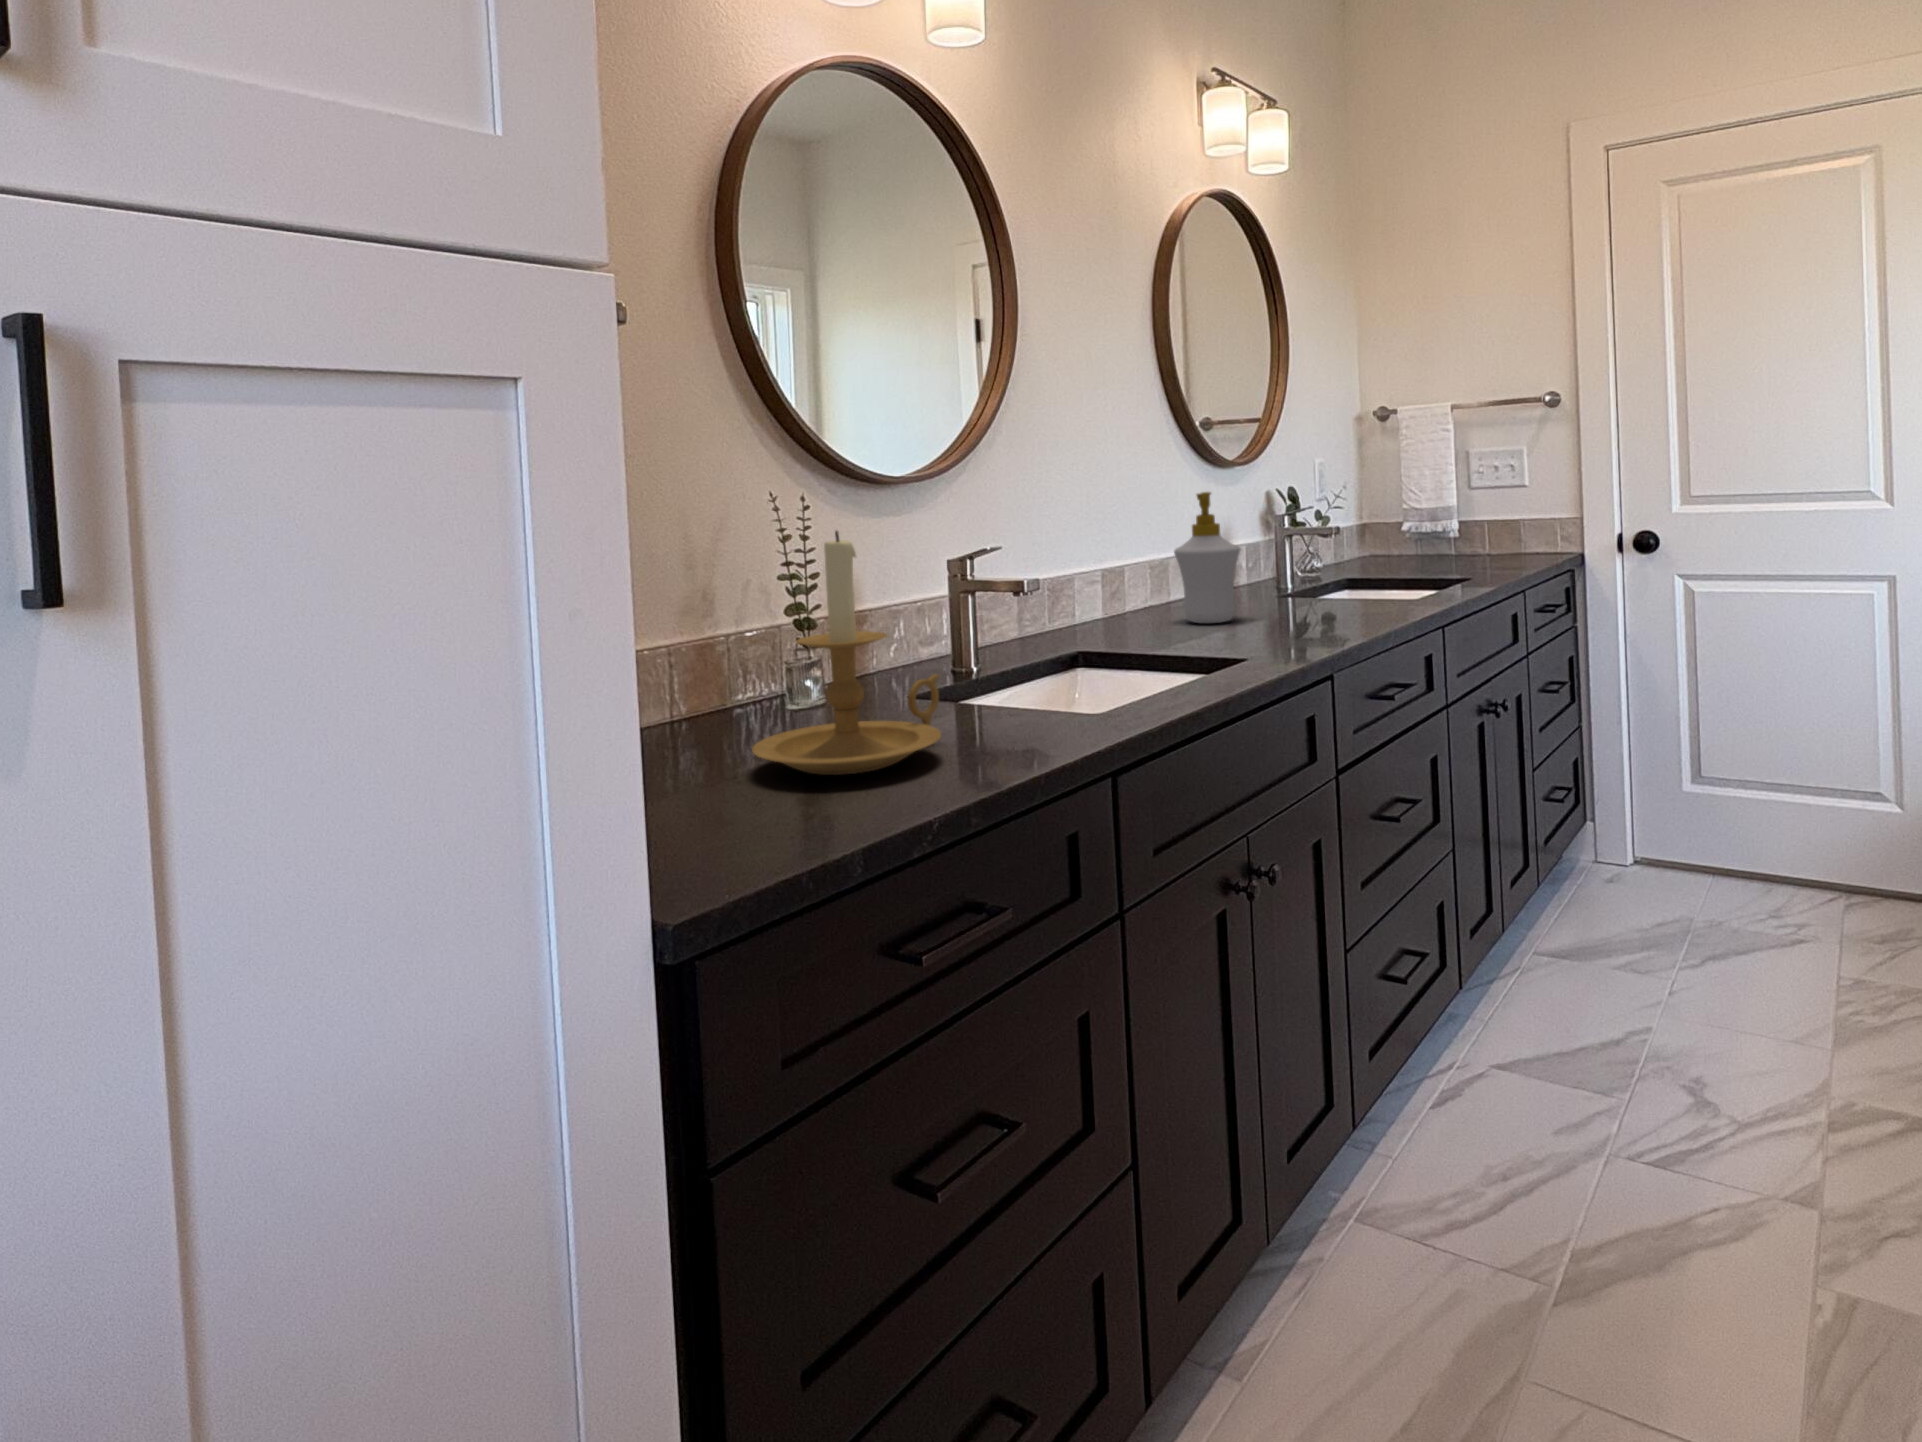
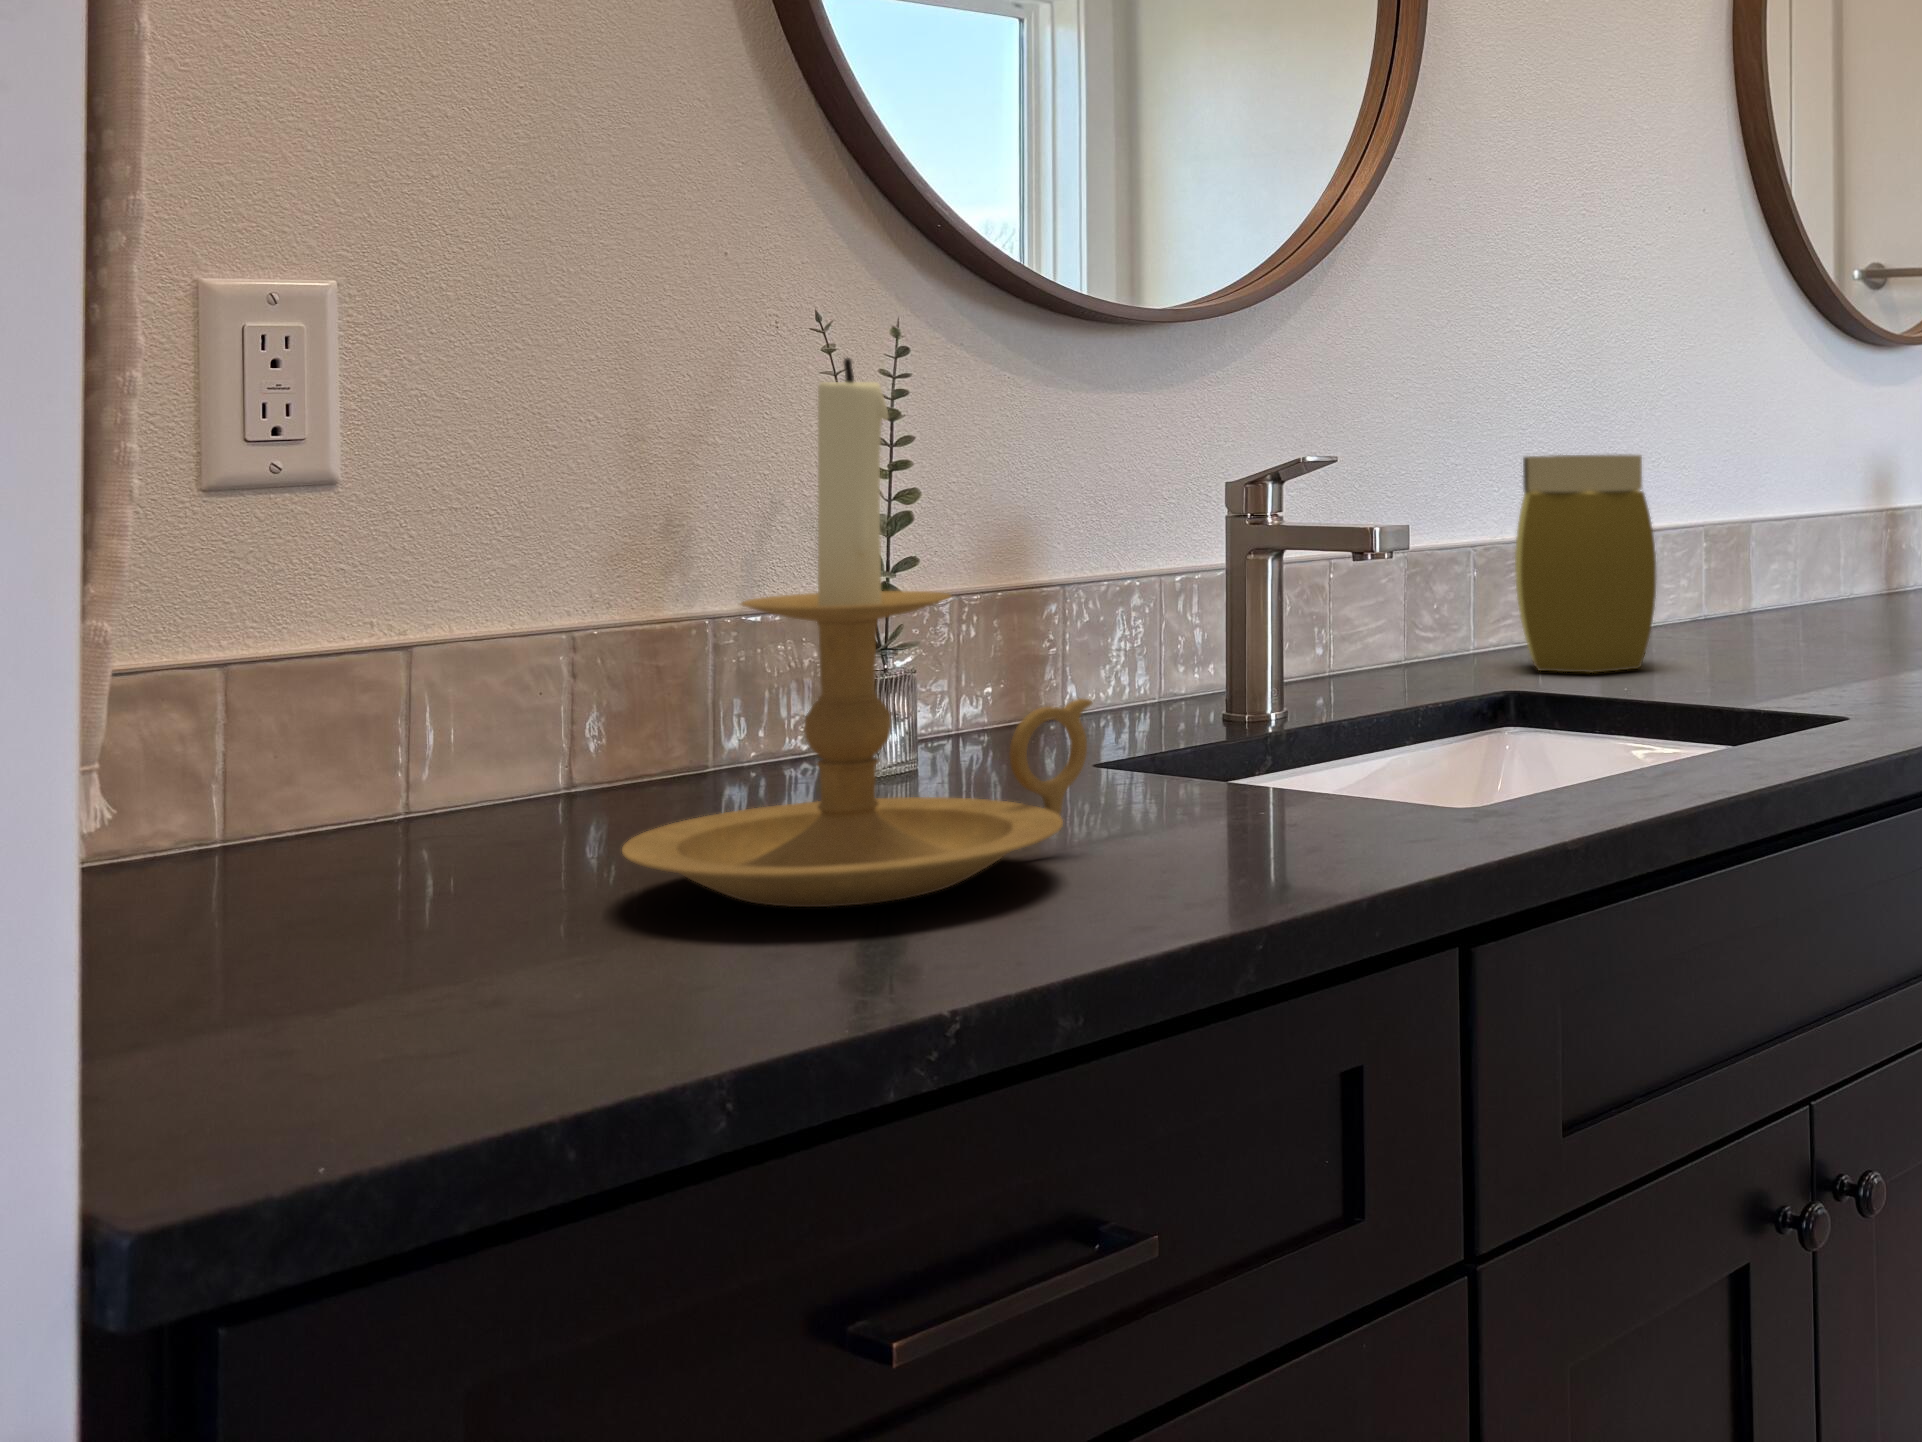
soap bottle: present [1174,492,1240,623] -> none [1739,377,1879,653]
jar: none [1072,534,1141,638] -> present [1515,455,1656,673]

